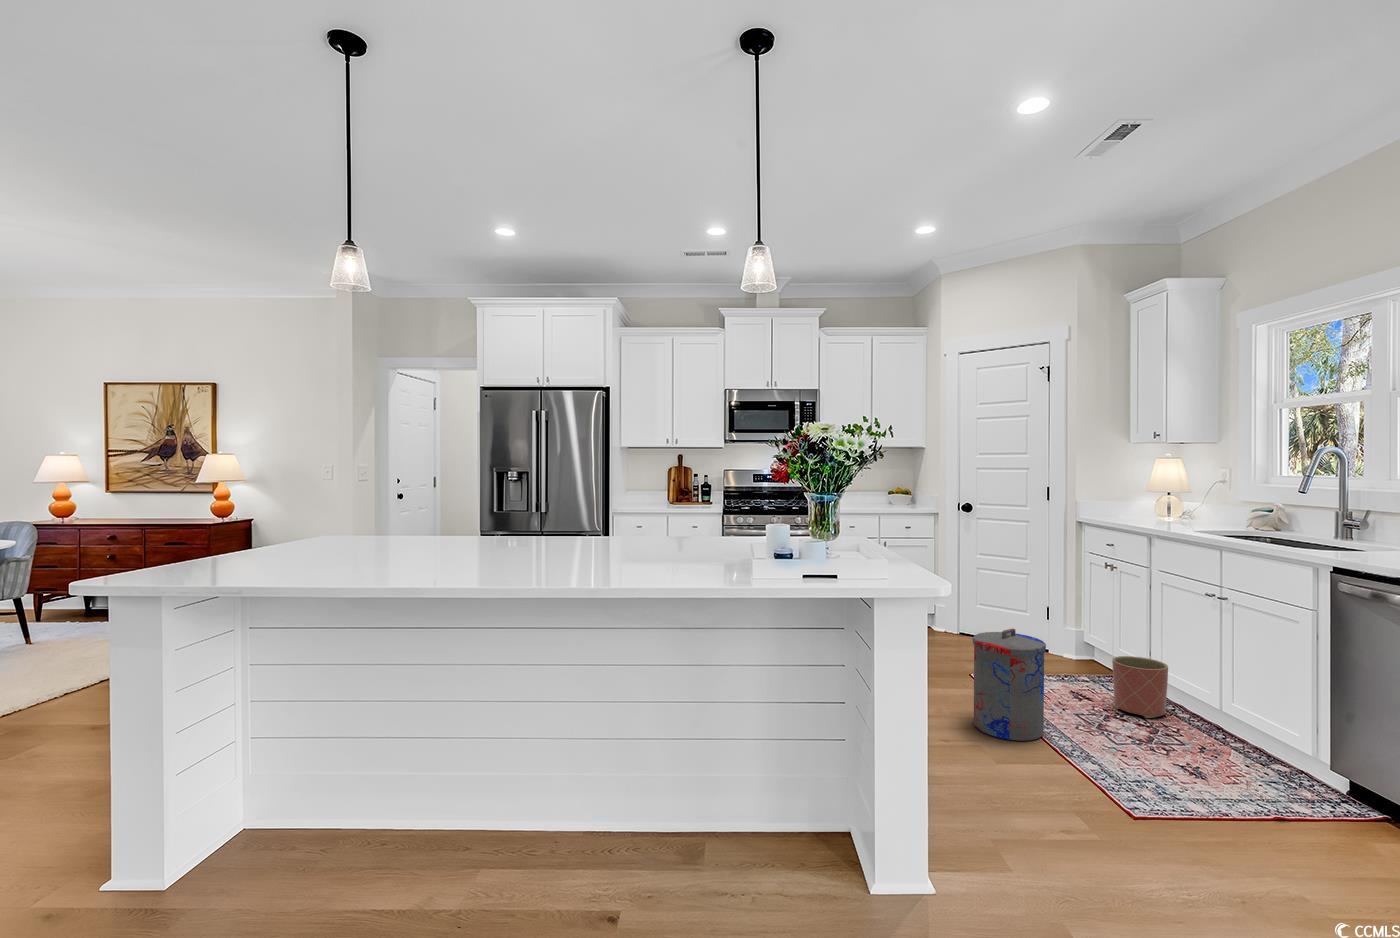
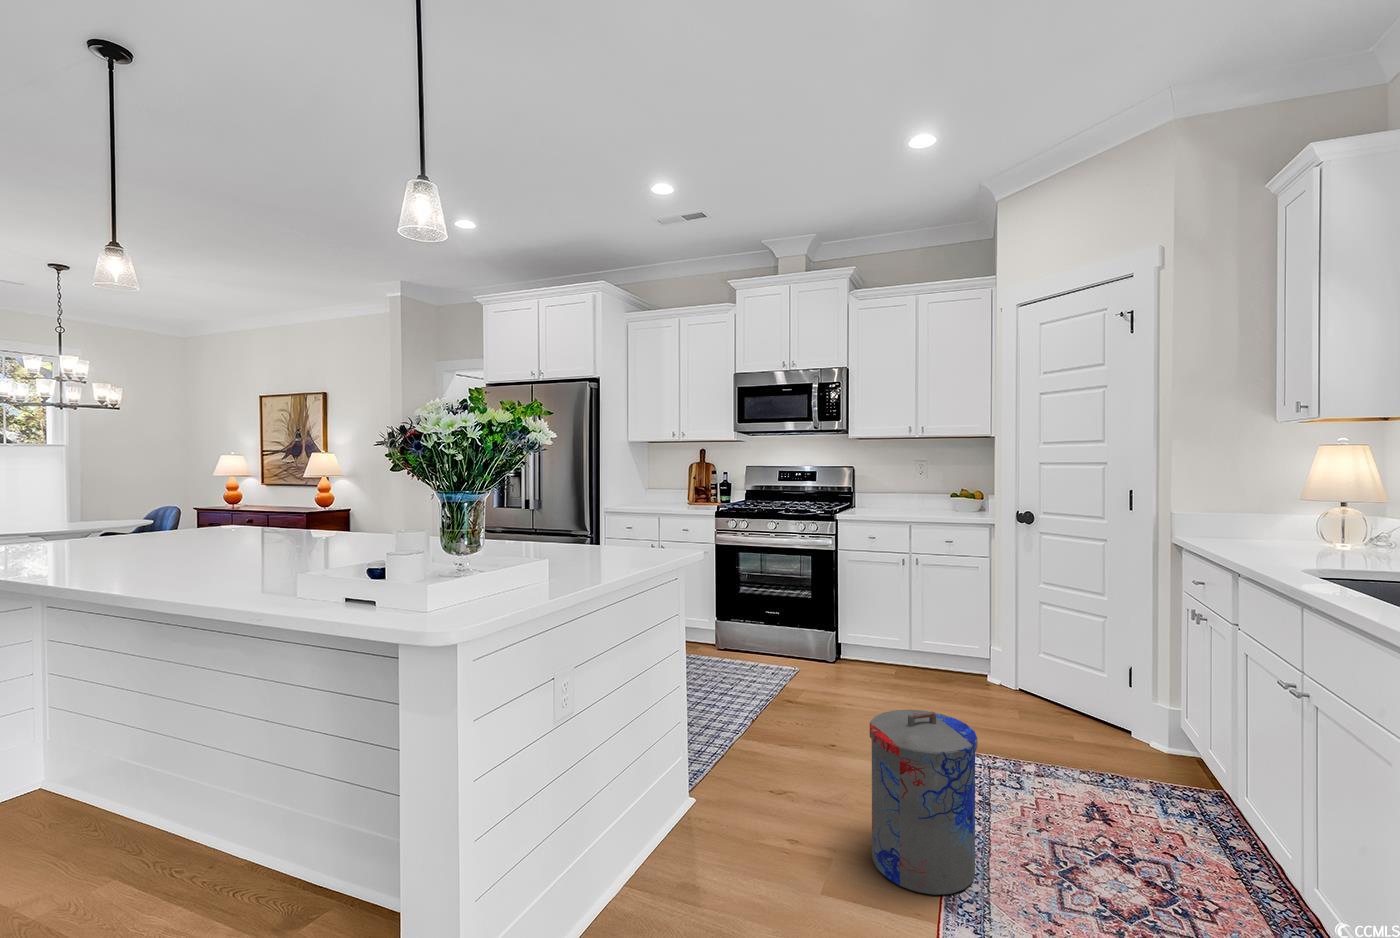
planter: present [1112,656,1168,718] -> none [1147,774,1246,893]

